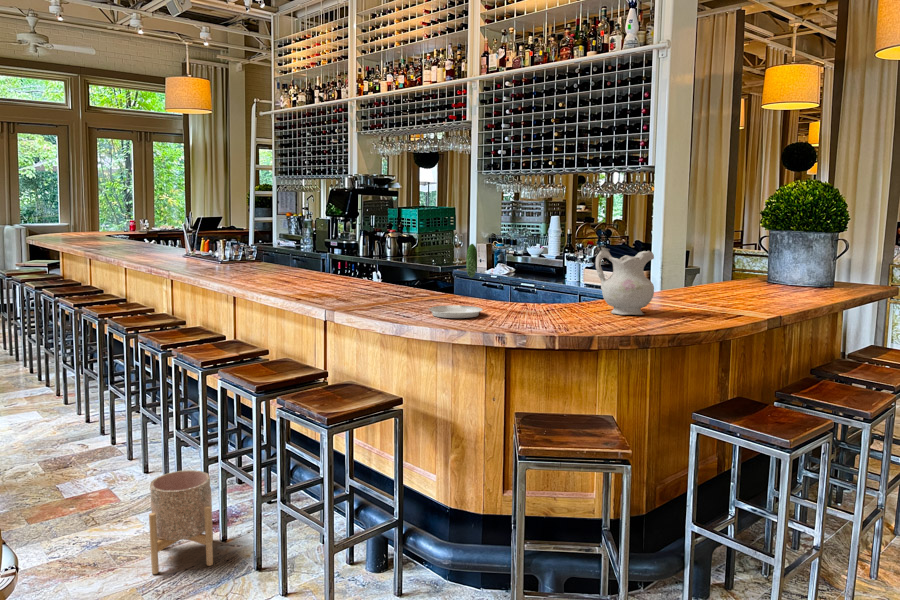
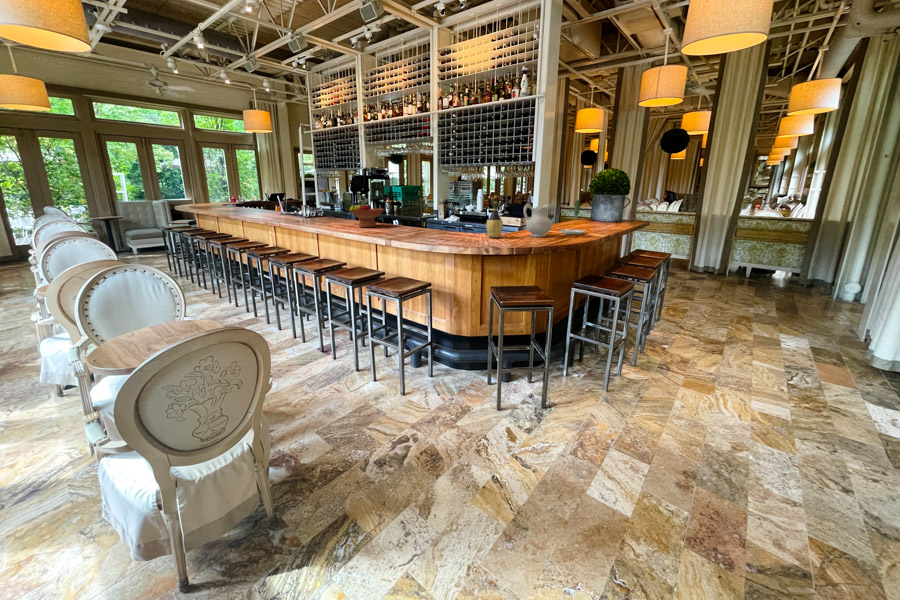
wine bottle: none [519,234,551,315] -> present [486,195,503,238]
fruit bowl: none [280,242,347,286] -> present [349,203,384,227]
plate: present [428,244,483,318] -> present [560,200,585,234]
planter: present [149,470,213,574] -> none [296,325,334,378]

